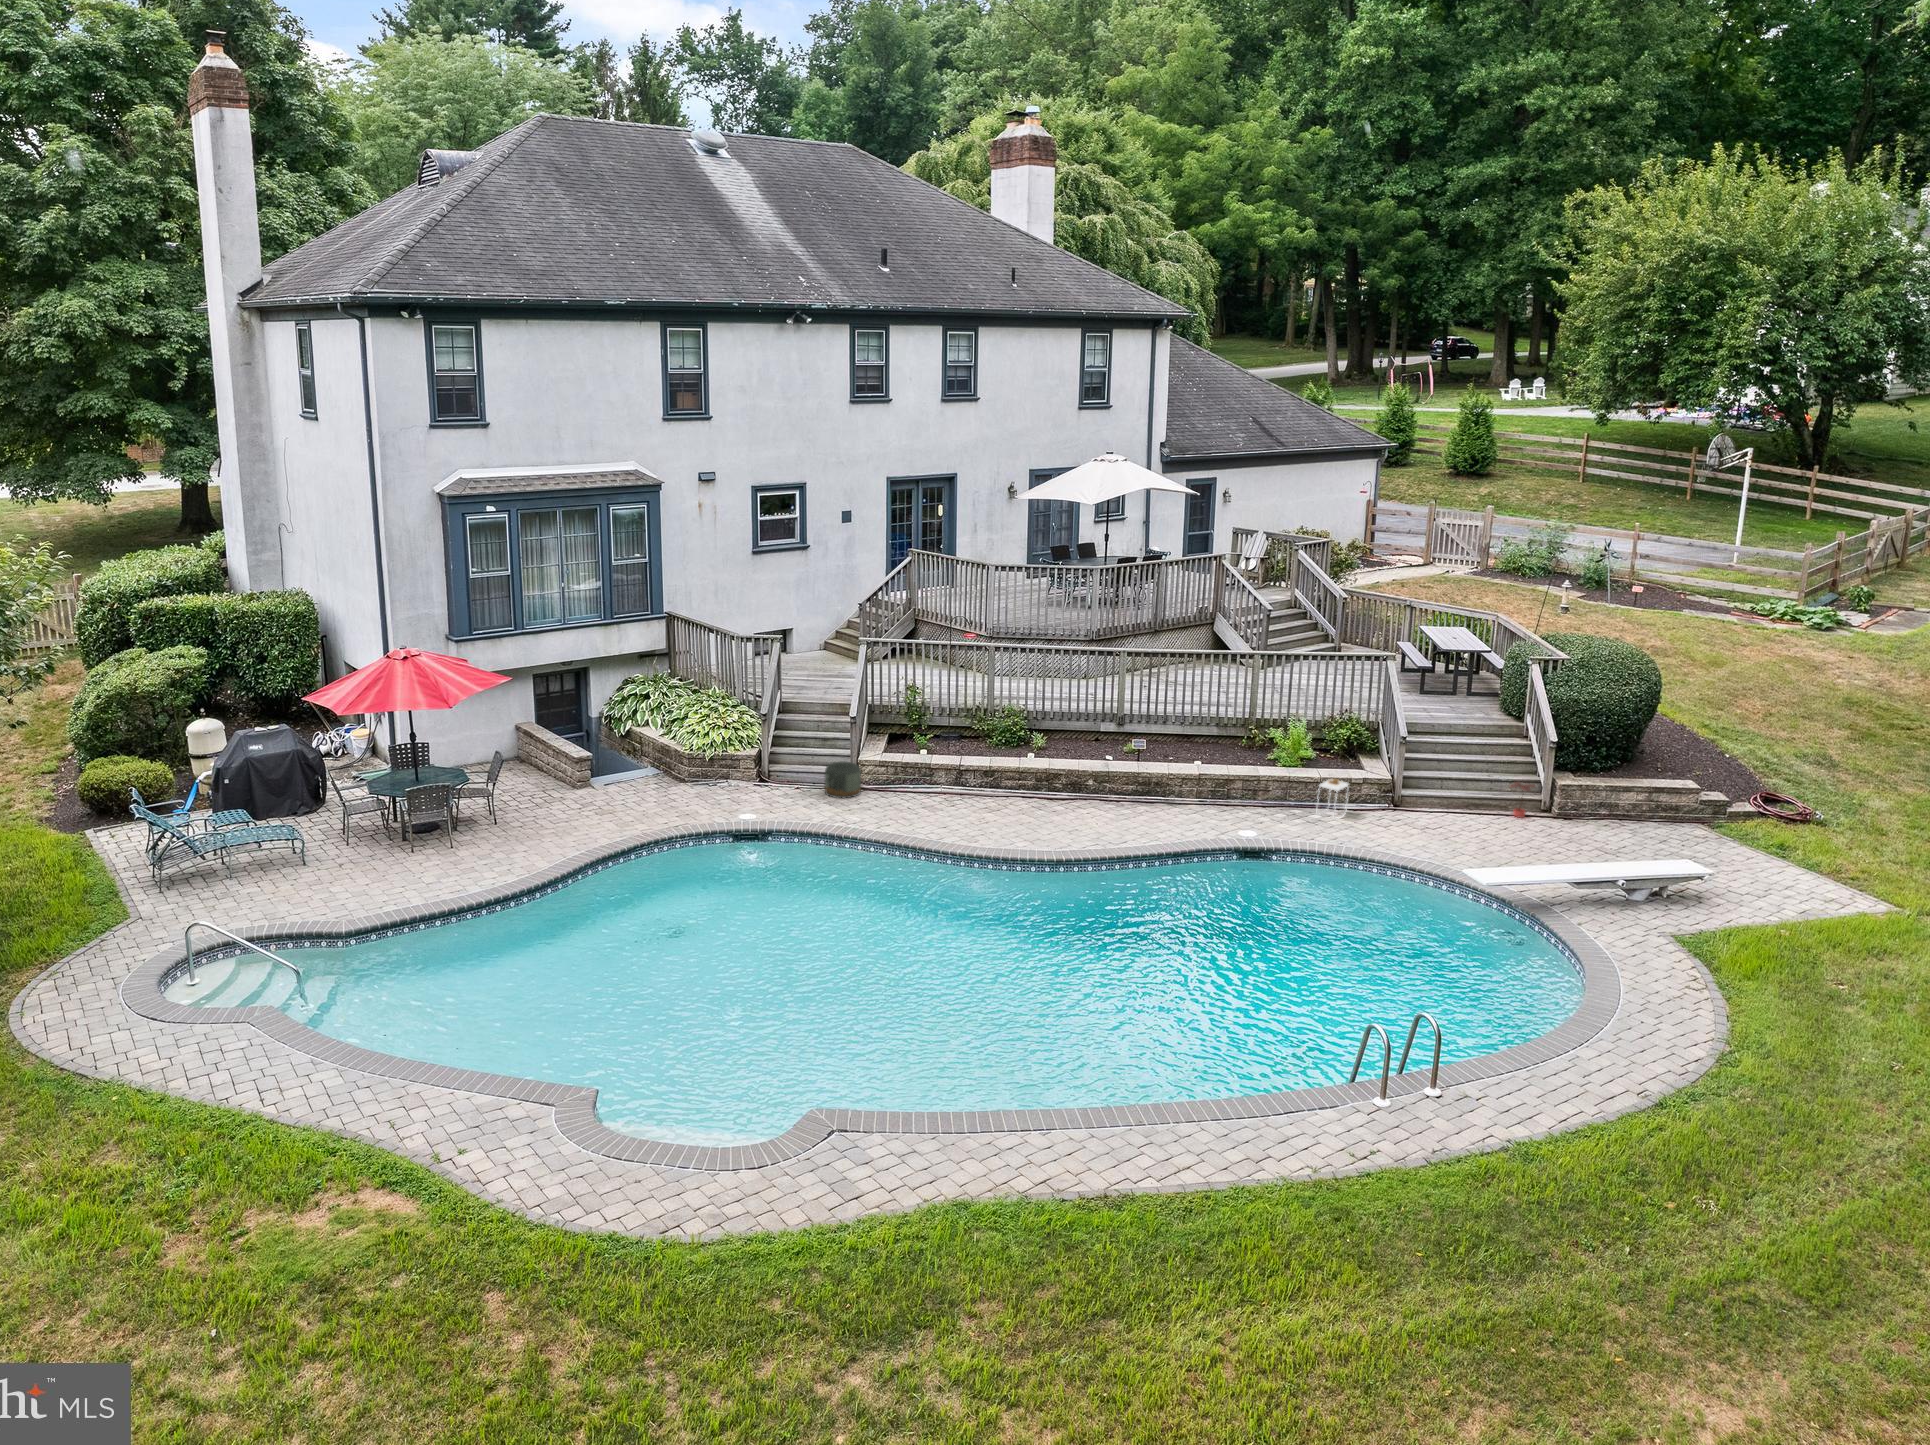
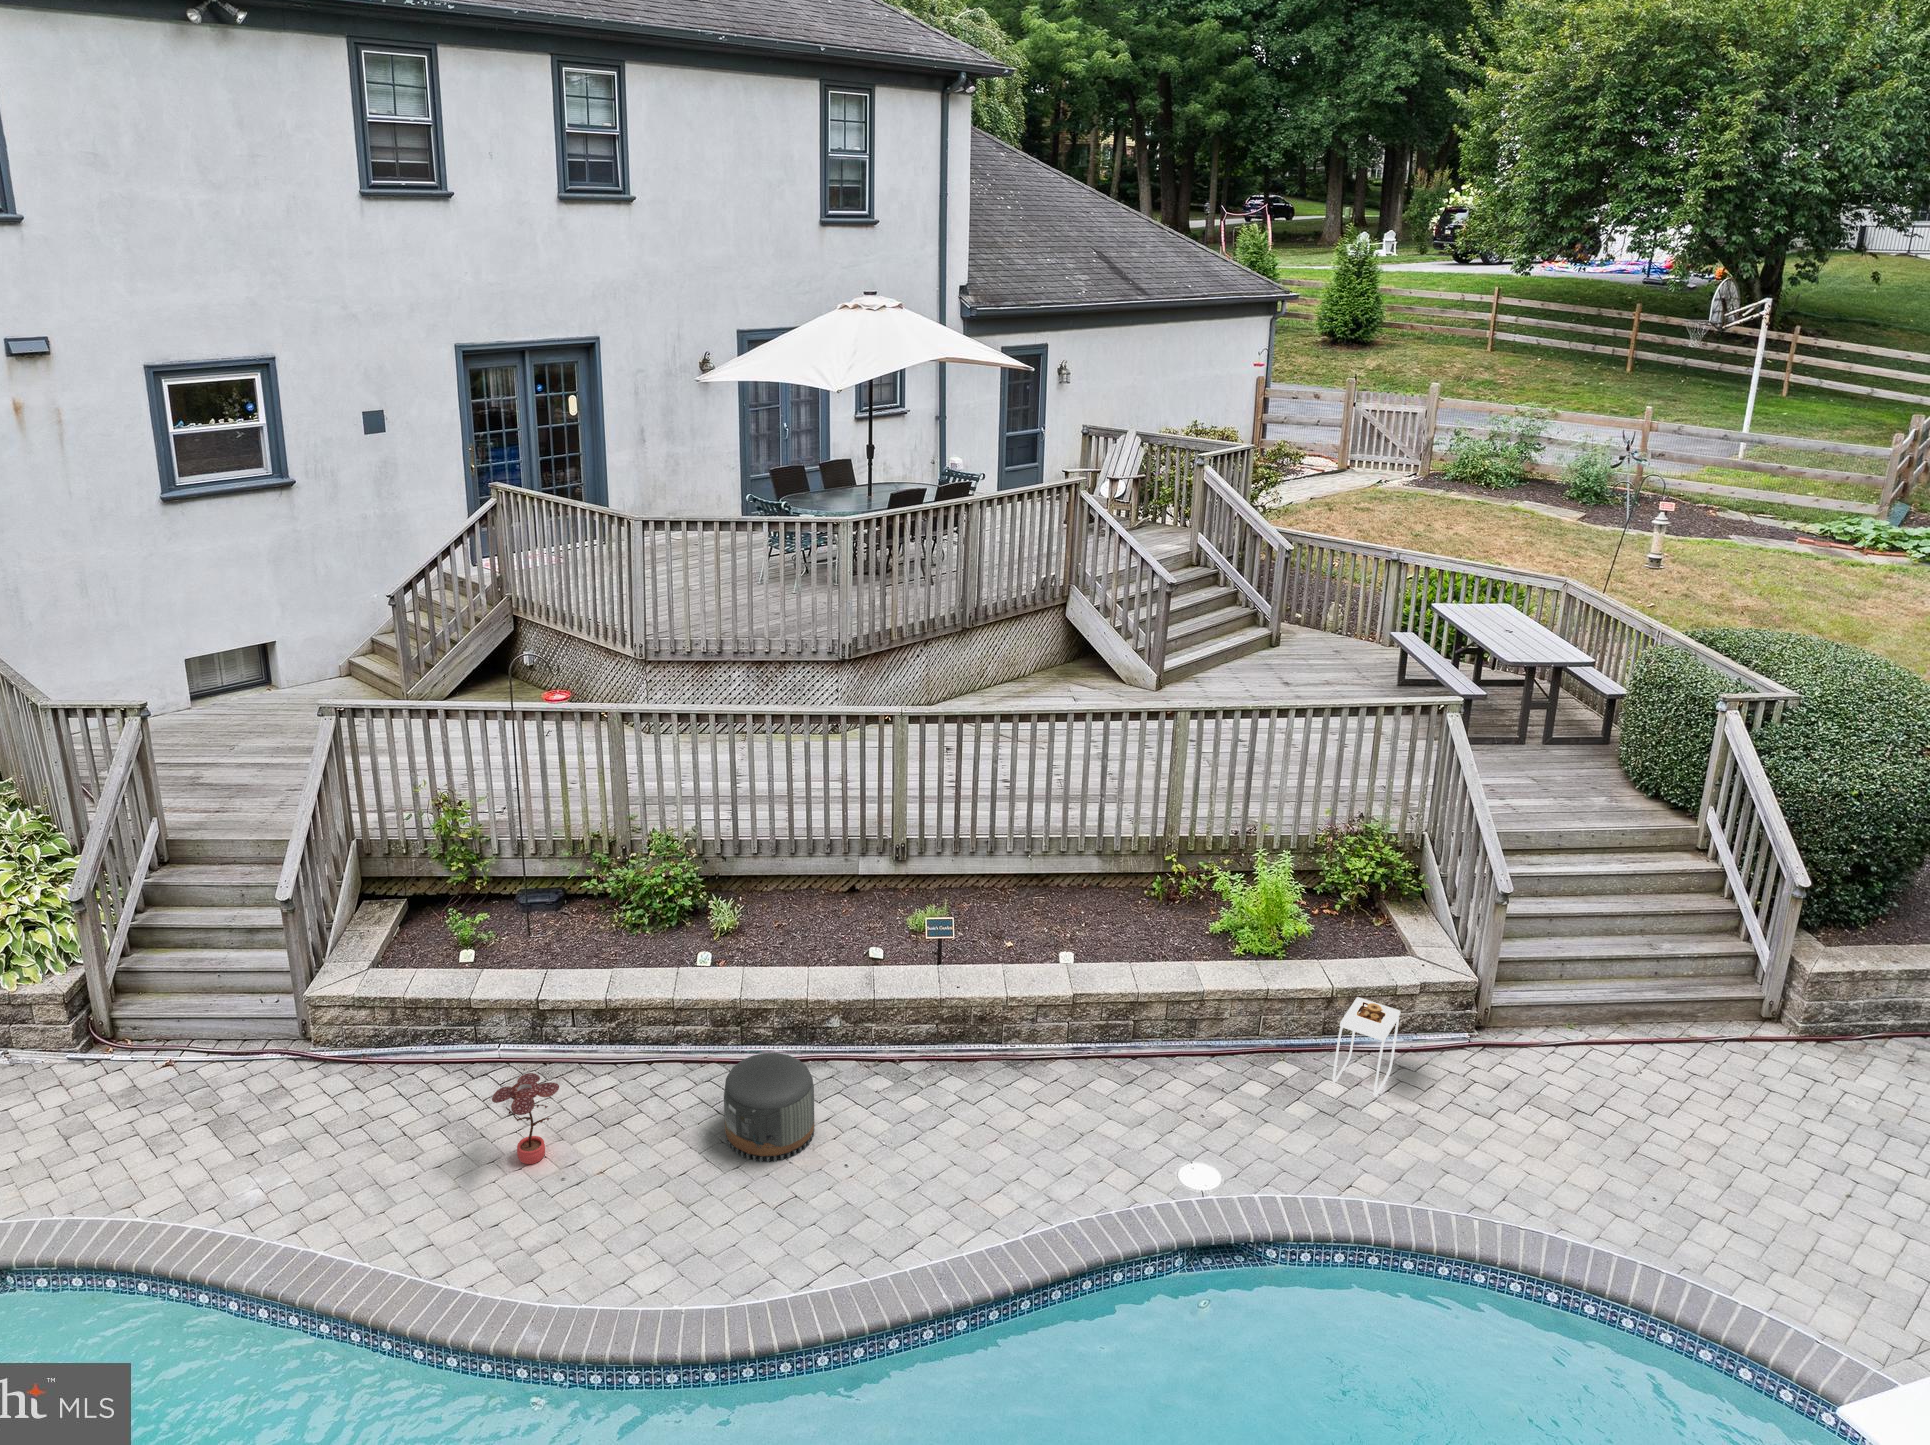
pouf: present [825,762,861,798] -> present [724,1053,814,1162]
potted plant: present [1510,782,1535,818] -> present [492,1073,559,1164]

